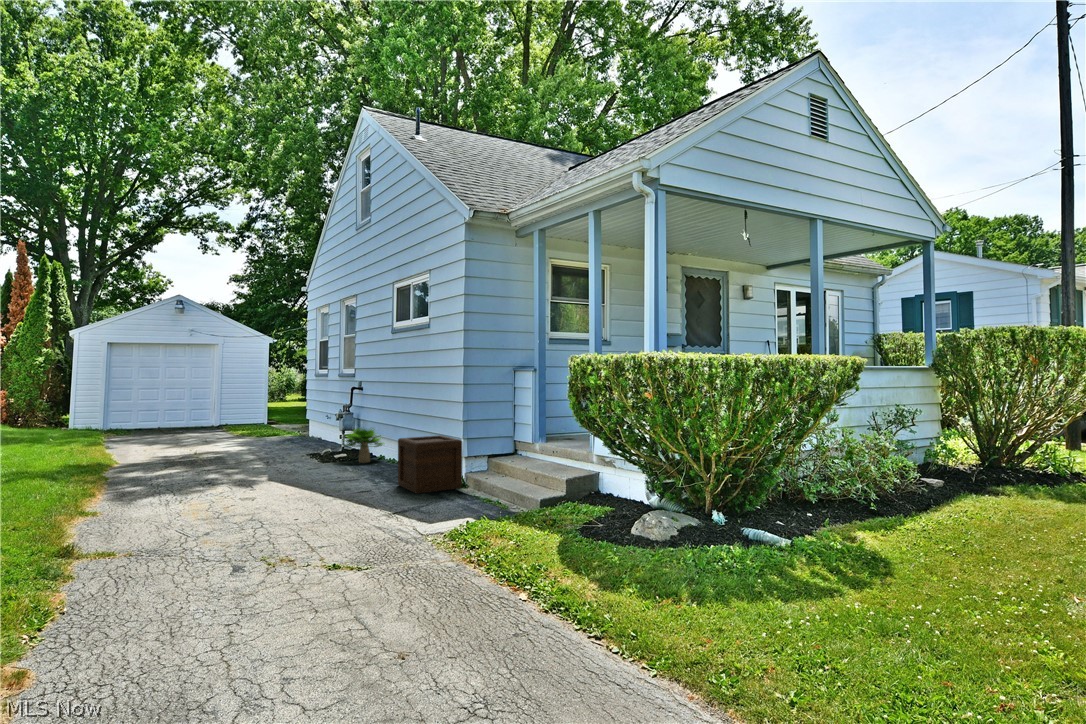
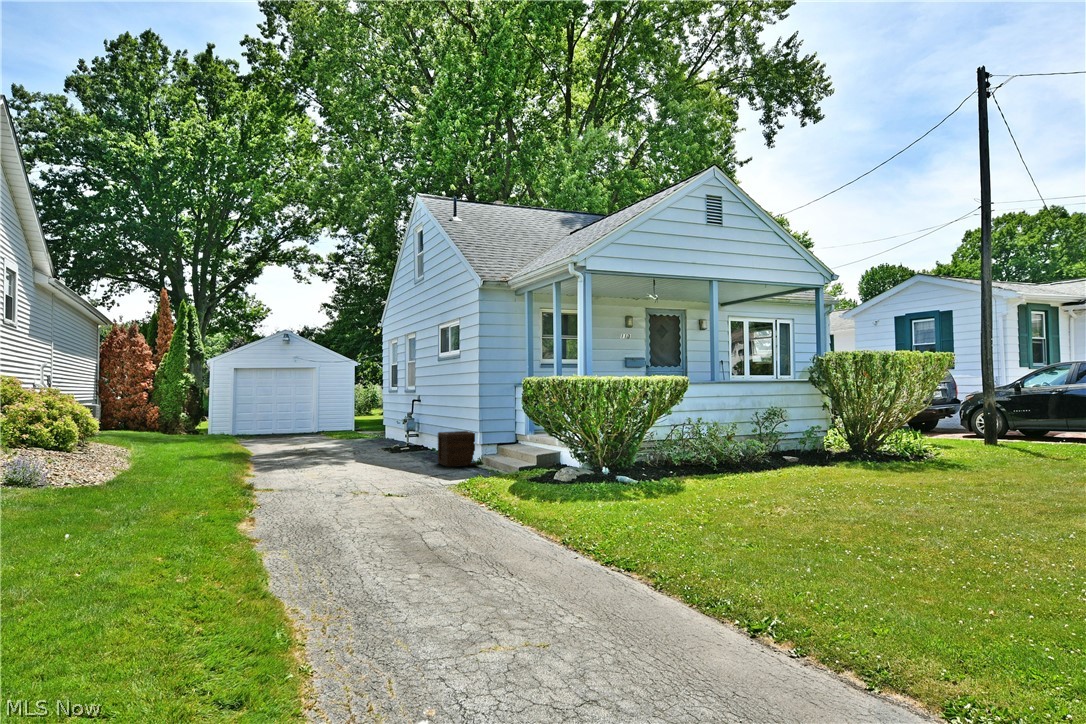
potted plant: present [345,428,383,463] -> none [405,428,437,454]

